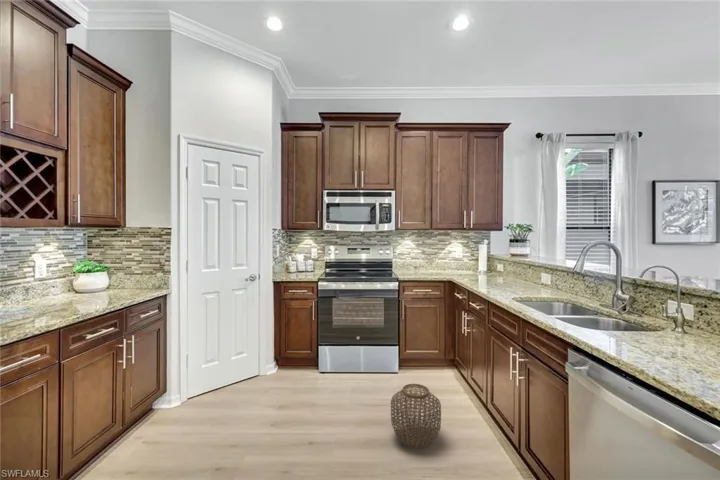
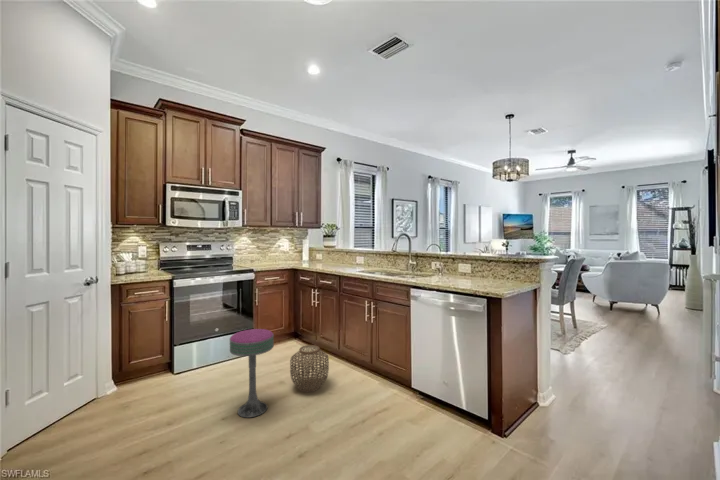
bar stool: none [315,347,362,450] -> present [230,329,274,418]

